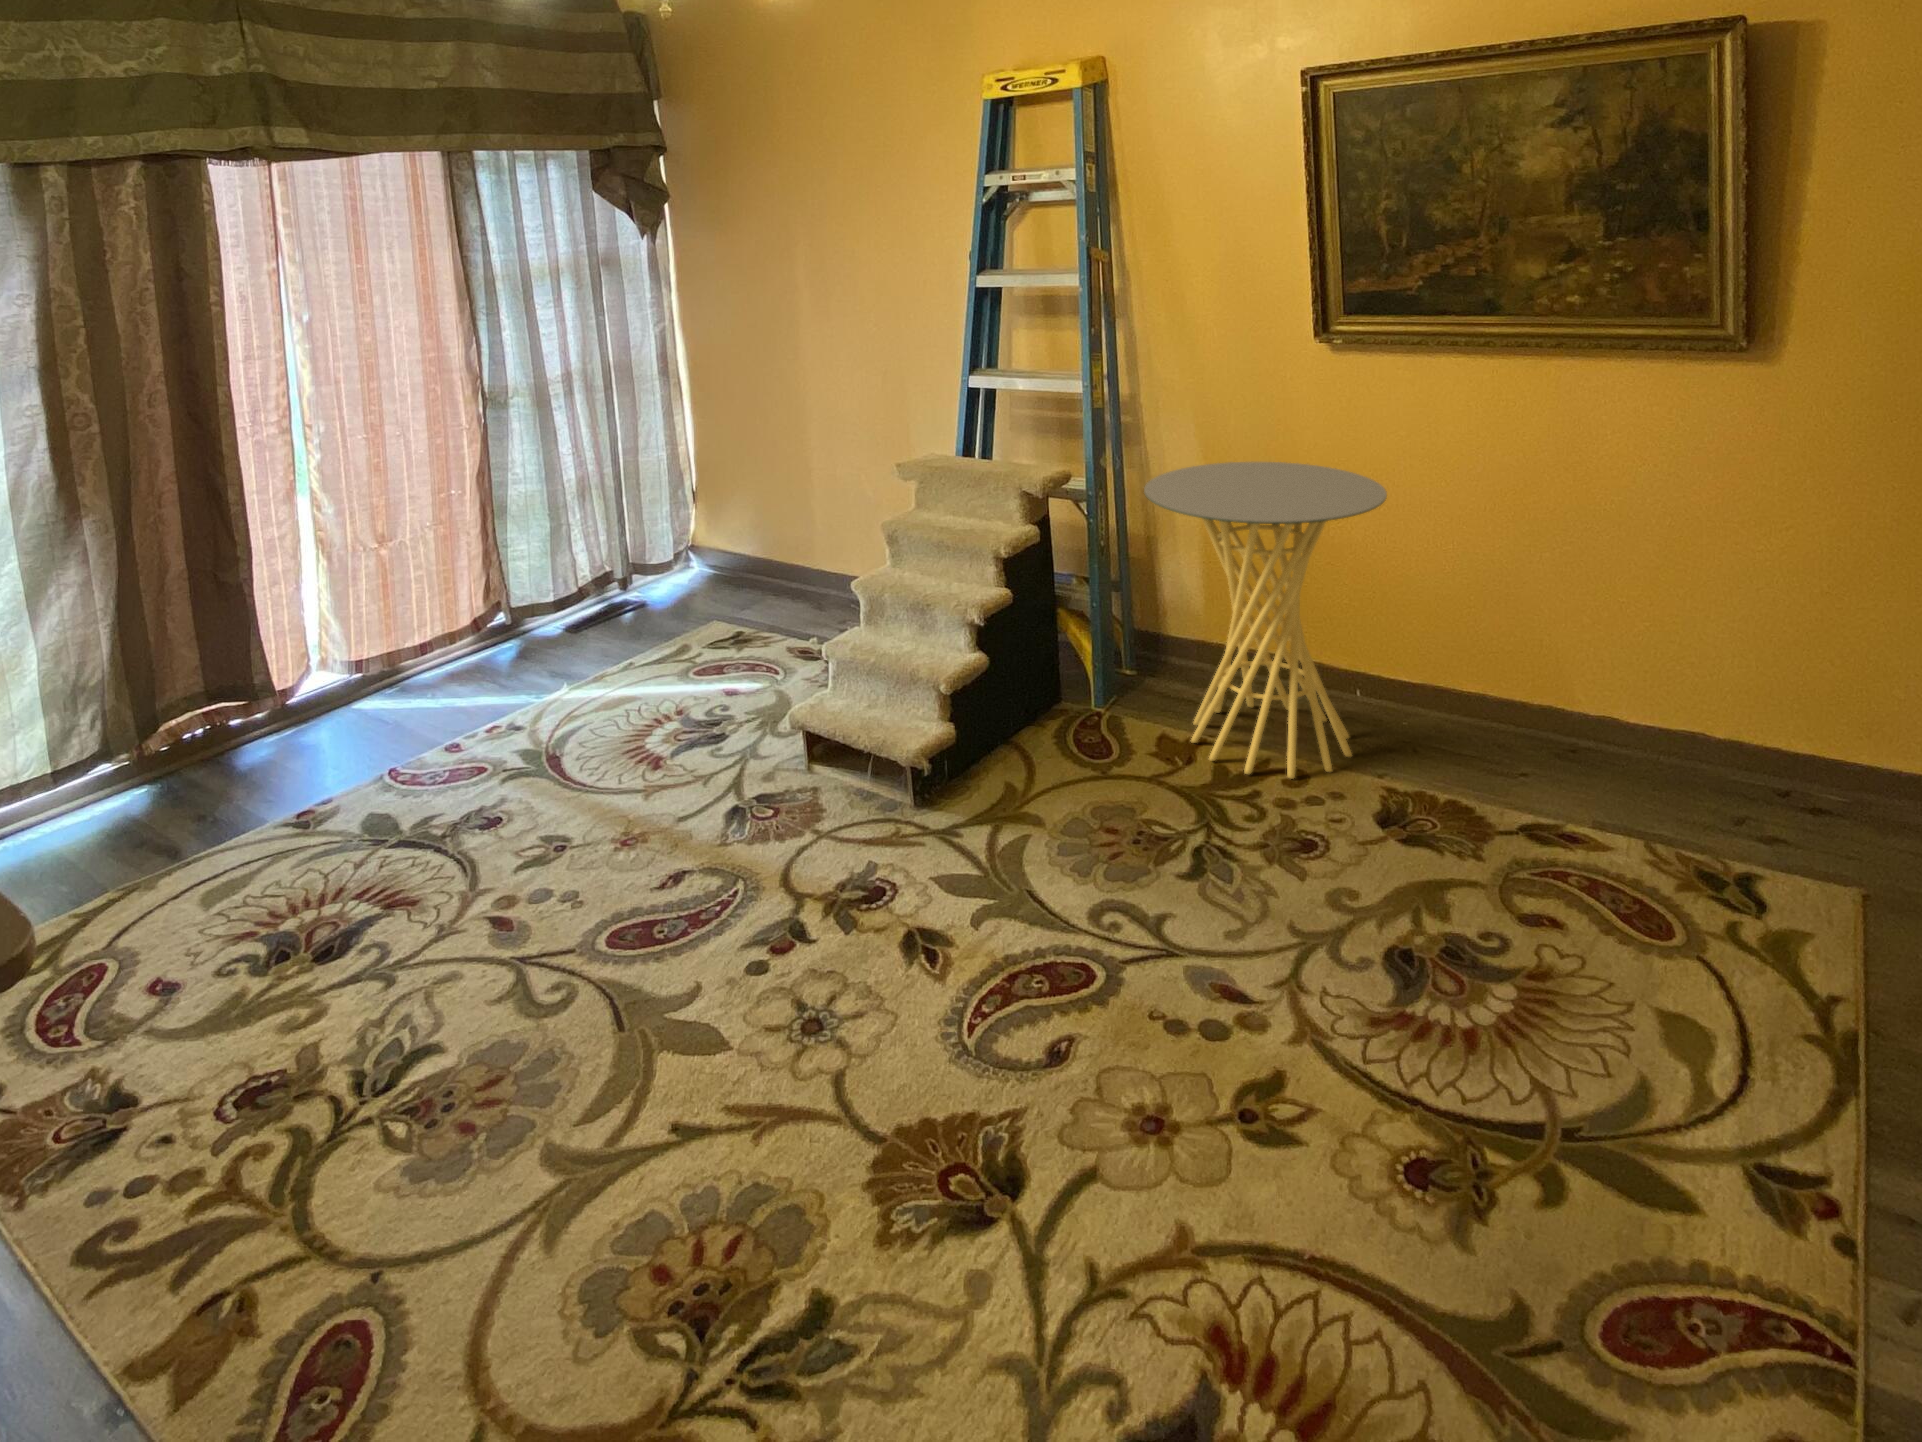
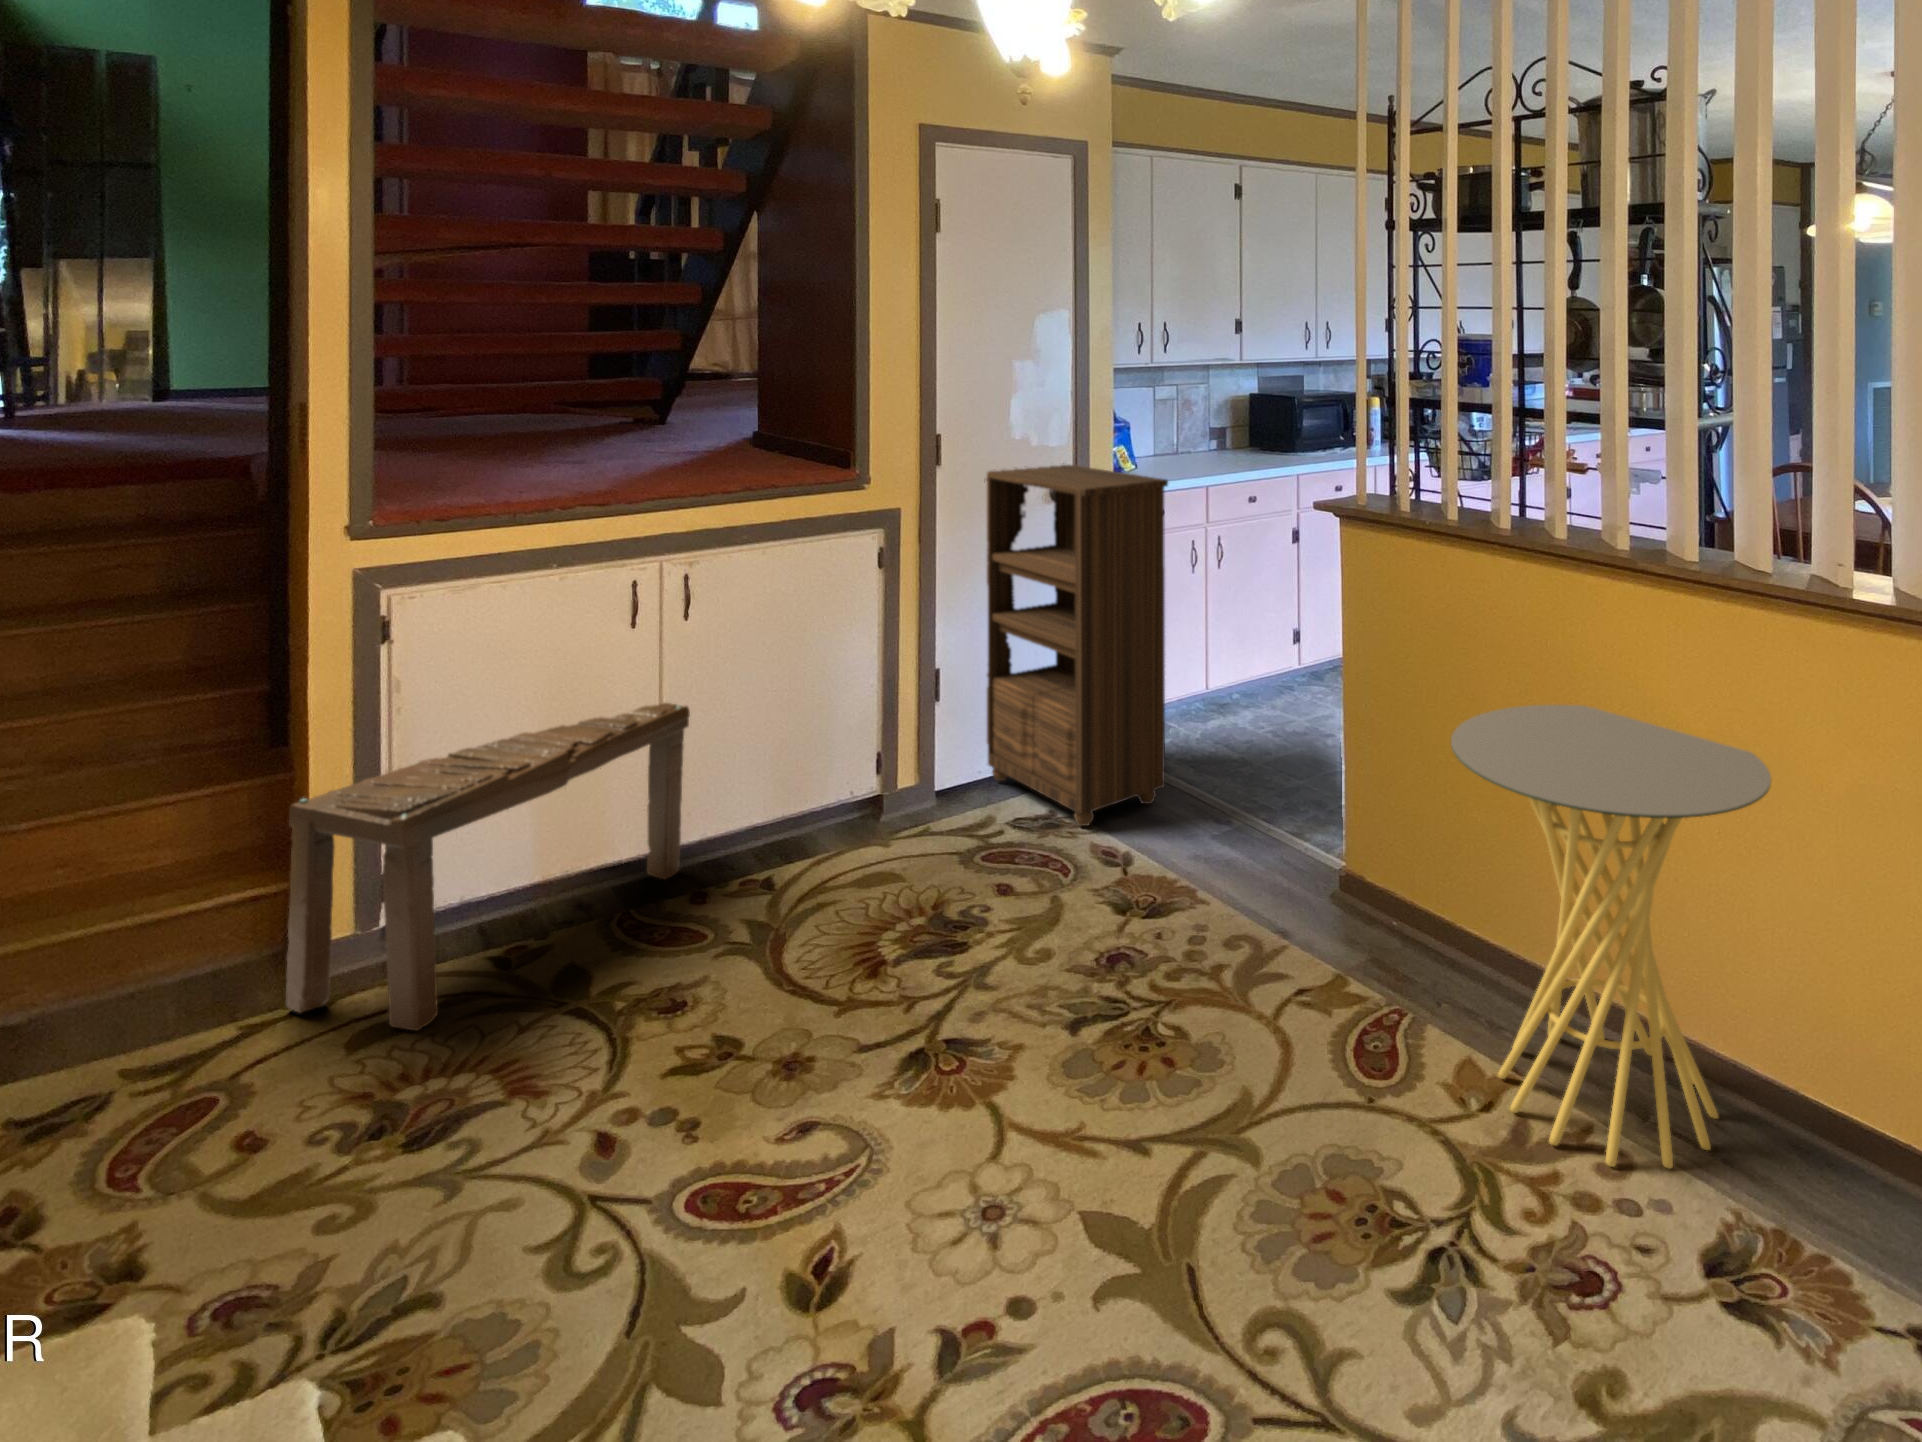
bookshelf: none [638,328,835,636] -> present [986,463,1168,826]
bench: none [79,577,423,893] -> present [286,703,690,1030]

